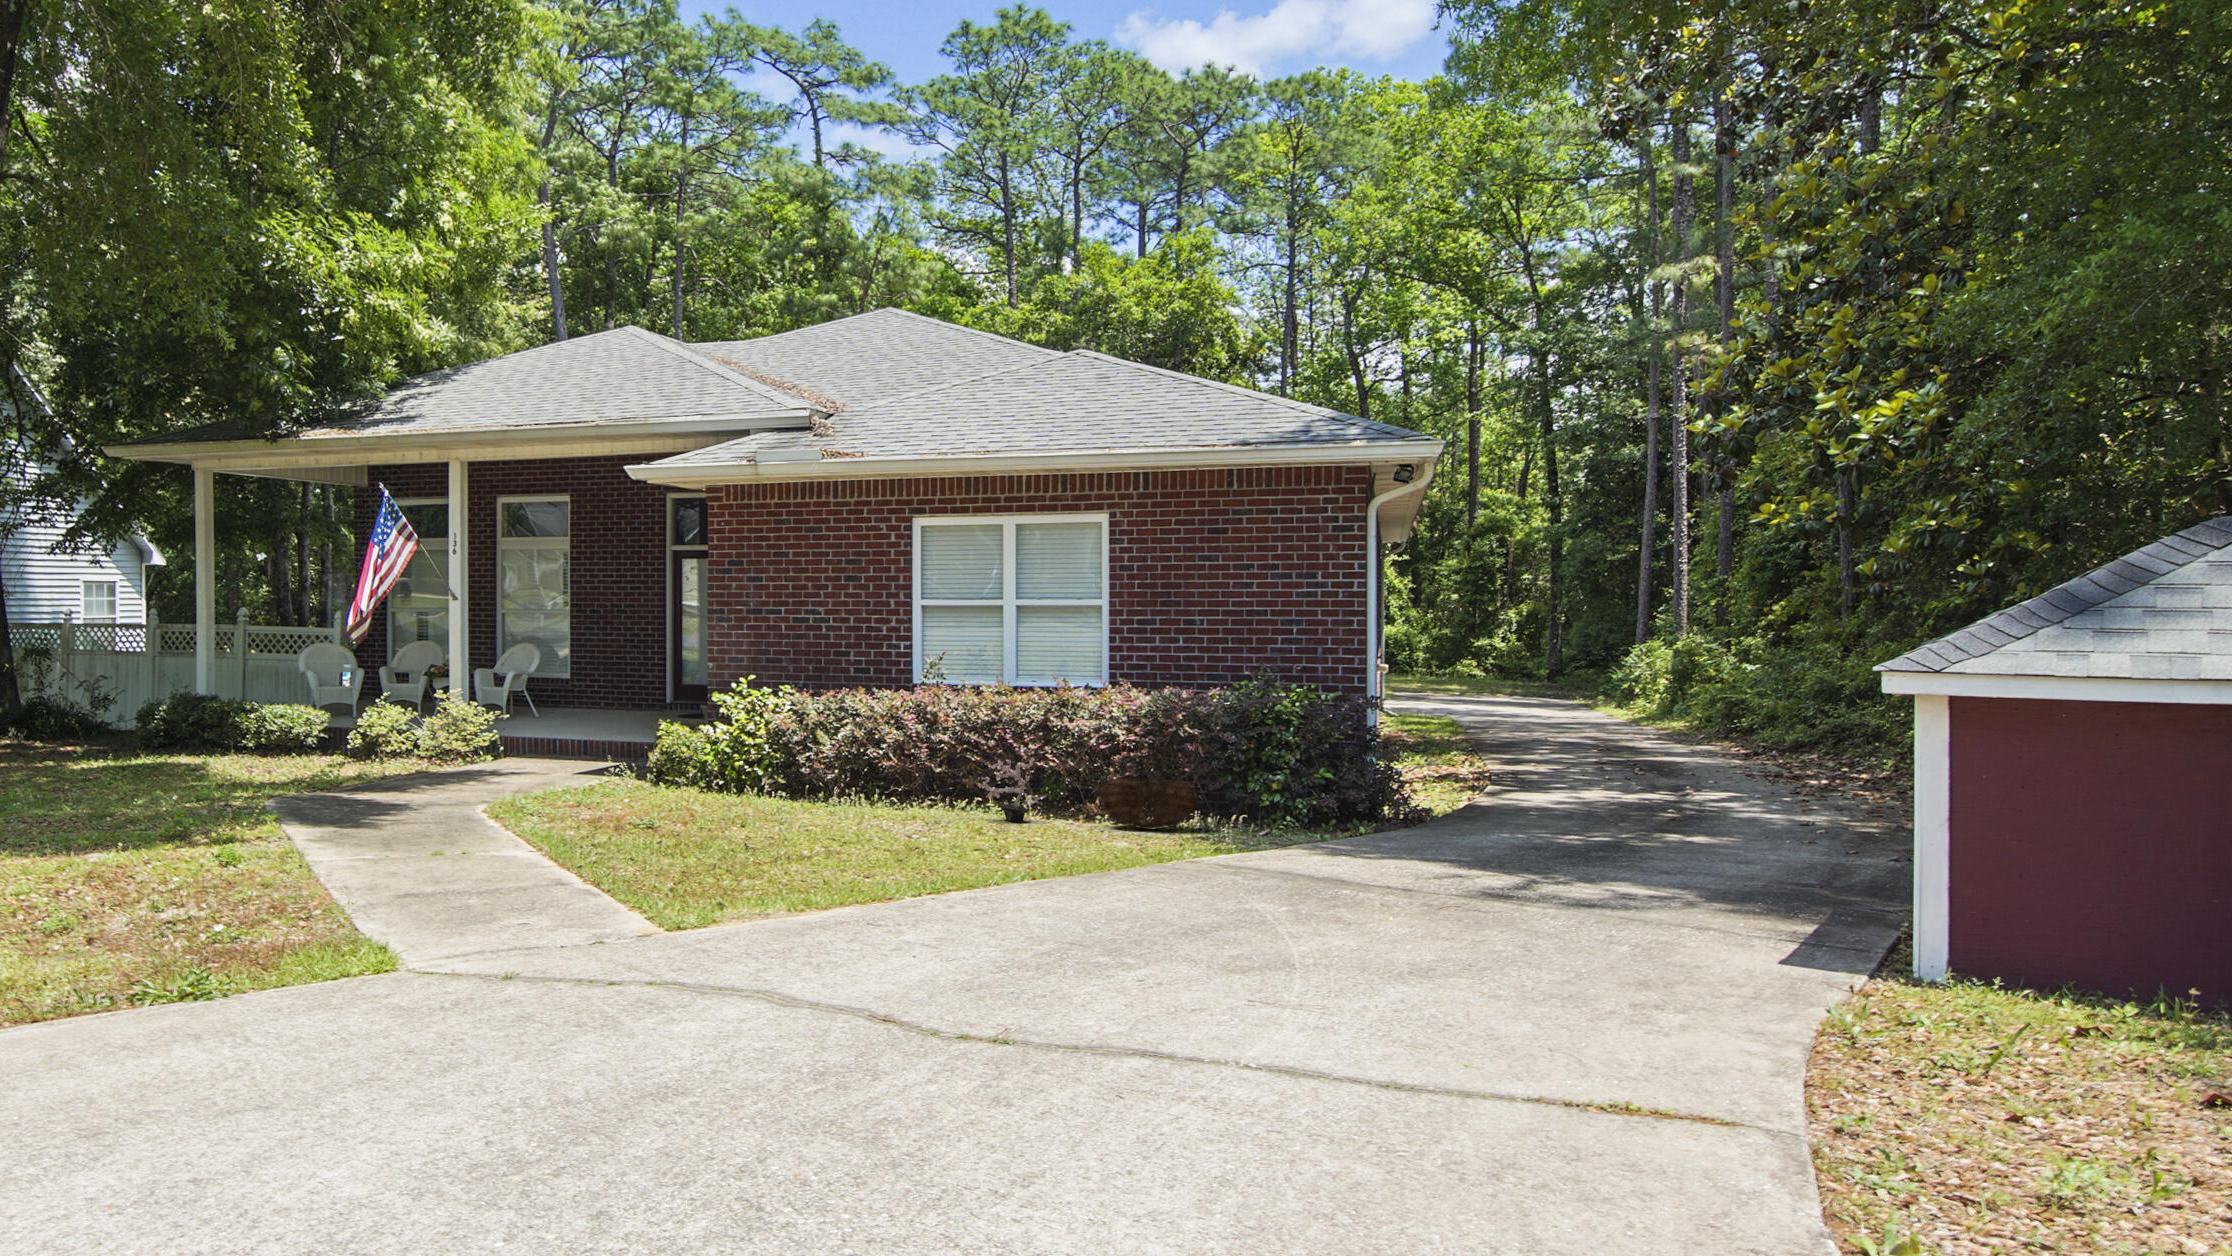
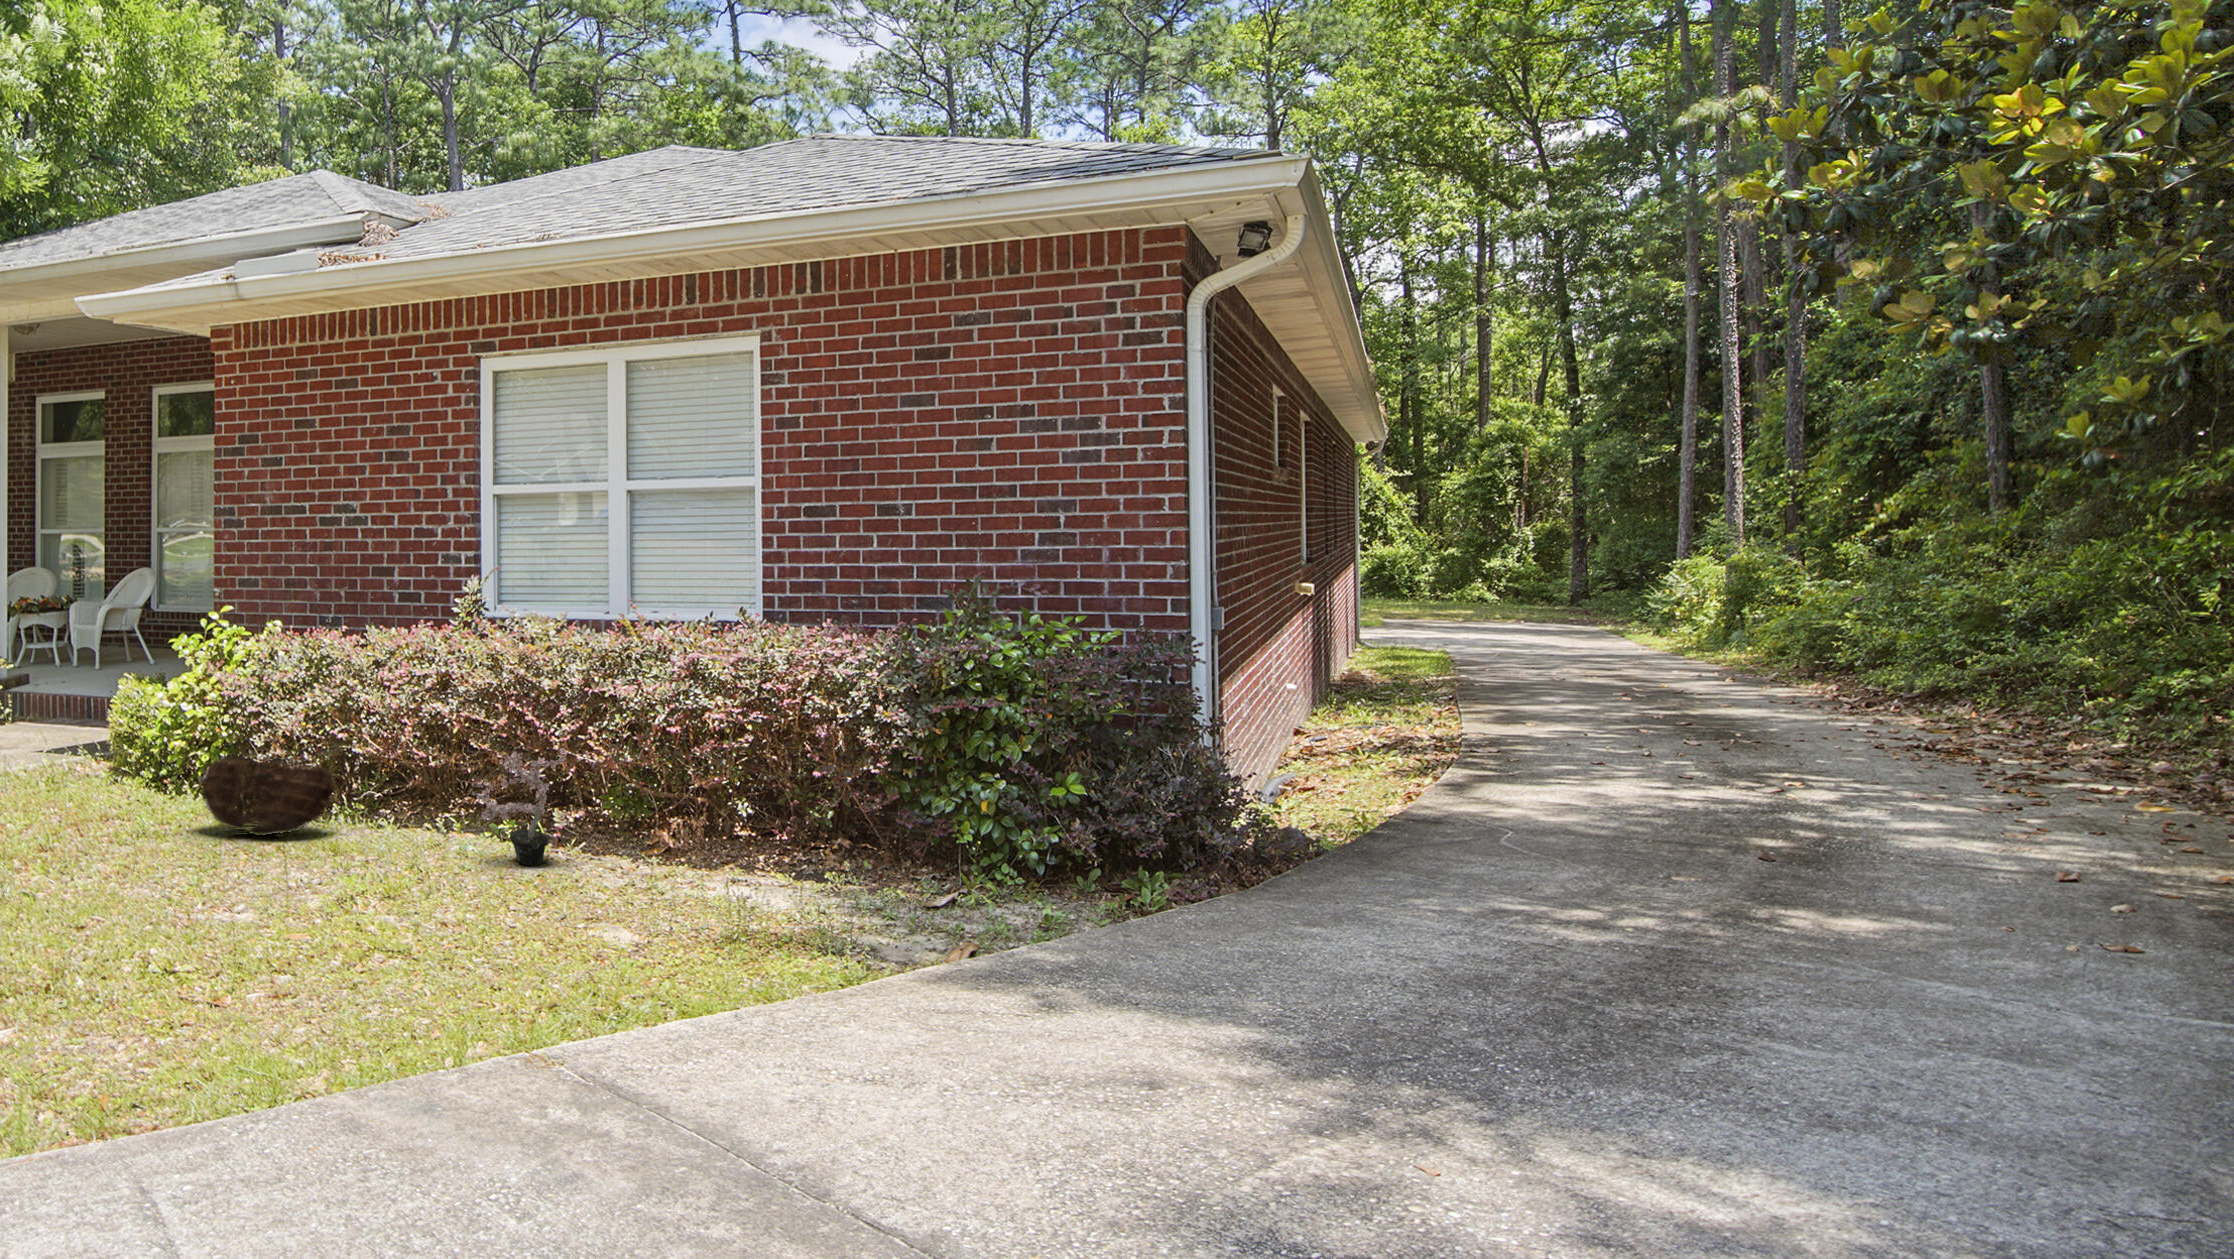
basket: present [1100,778,1197,830] -> present [203,755,334,836]

